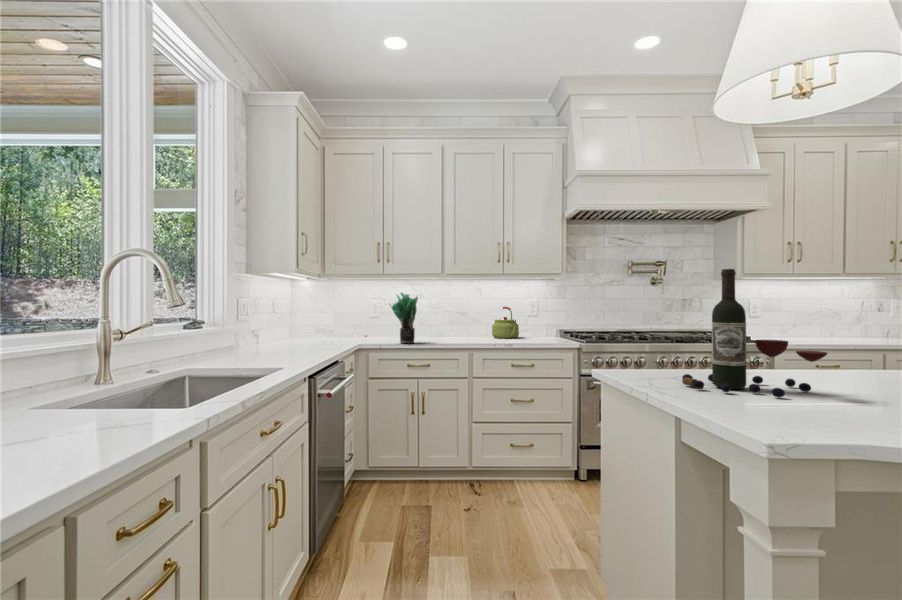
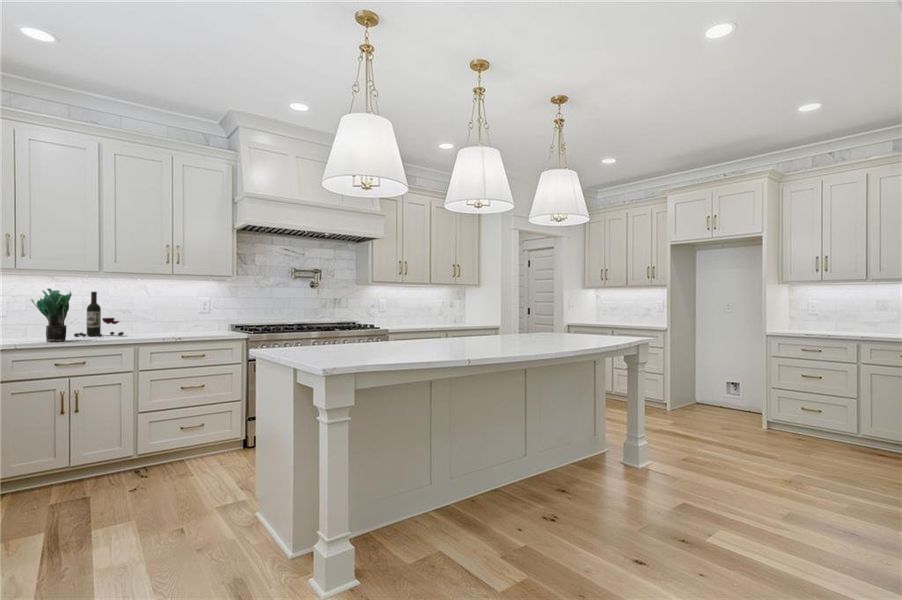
wine bottle: present [682,269,828,397] -> present [74,292,124,337]
kettle: present [492,307,519,338] -> none [160,304,189,334]

